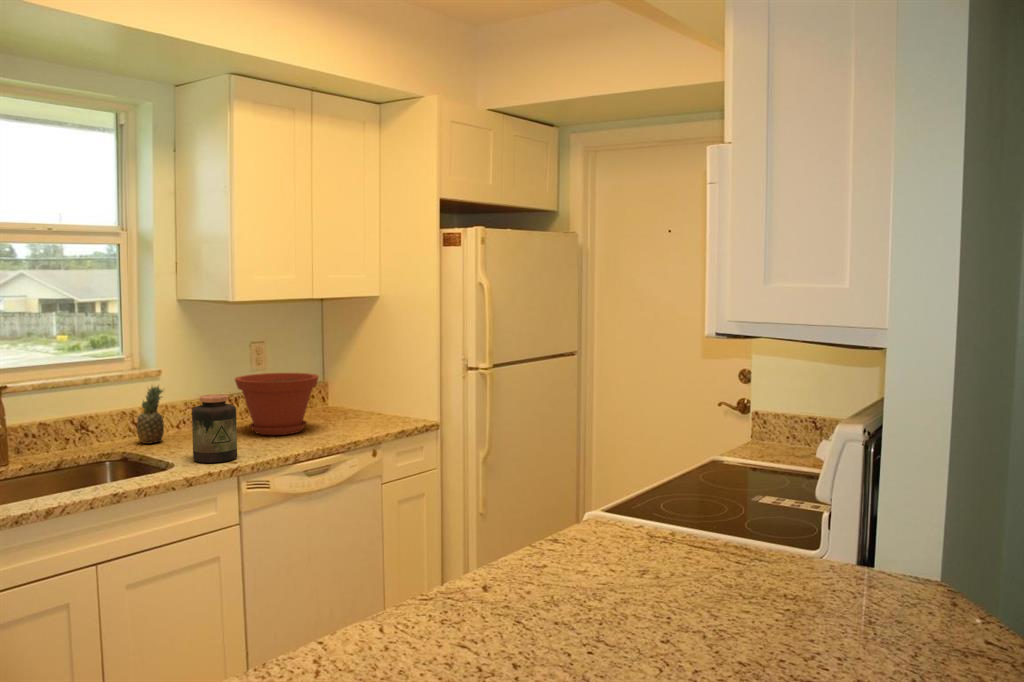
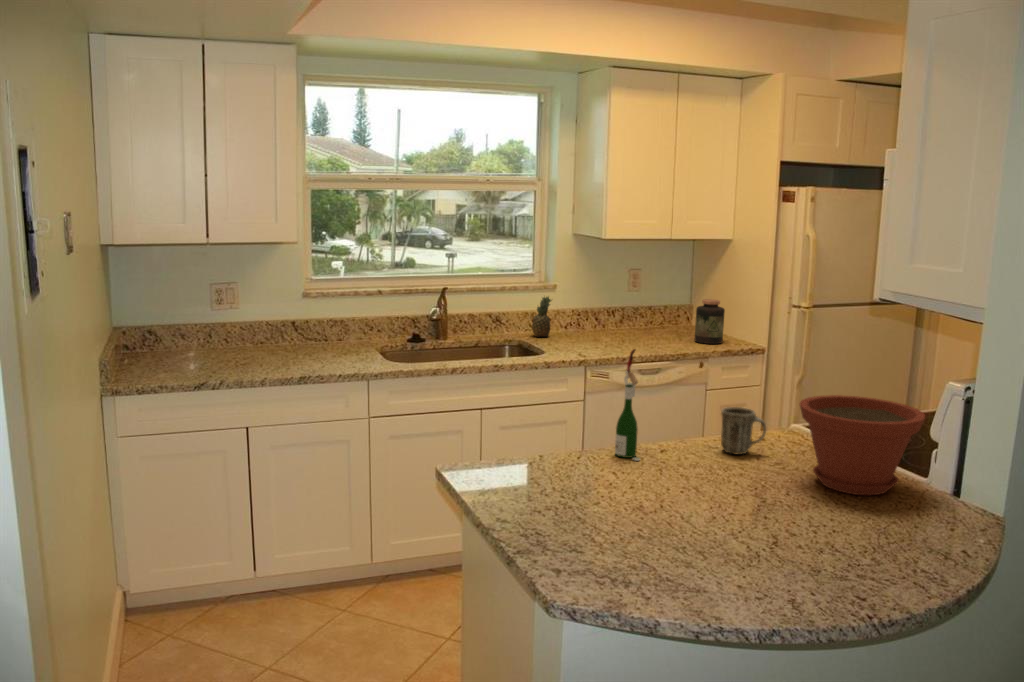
plant pot: present [235,373,319,435] -> present [800,395,925,495]
jar: present [192,394,237,463] -> present [695,299,725,344]
wine bottle: none [462,448,515,646] -> present [615,349,640,461]
mug: none [591,514,657,591] -> present [721,407,766,454]

